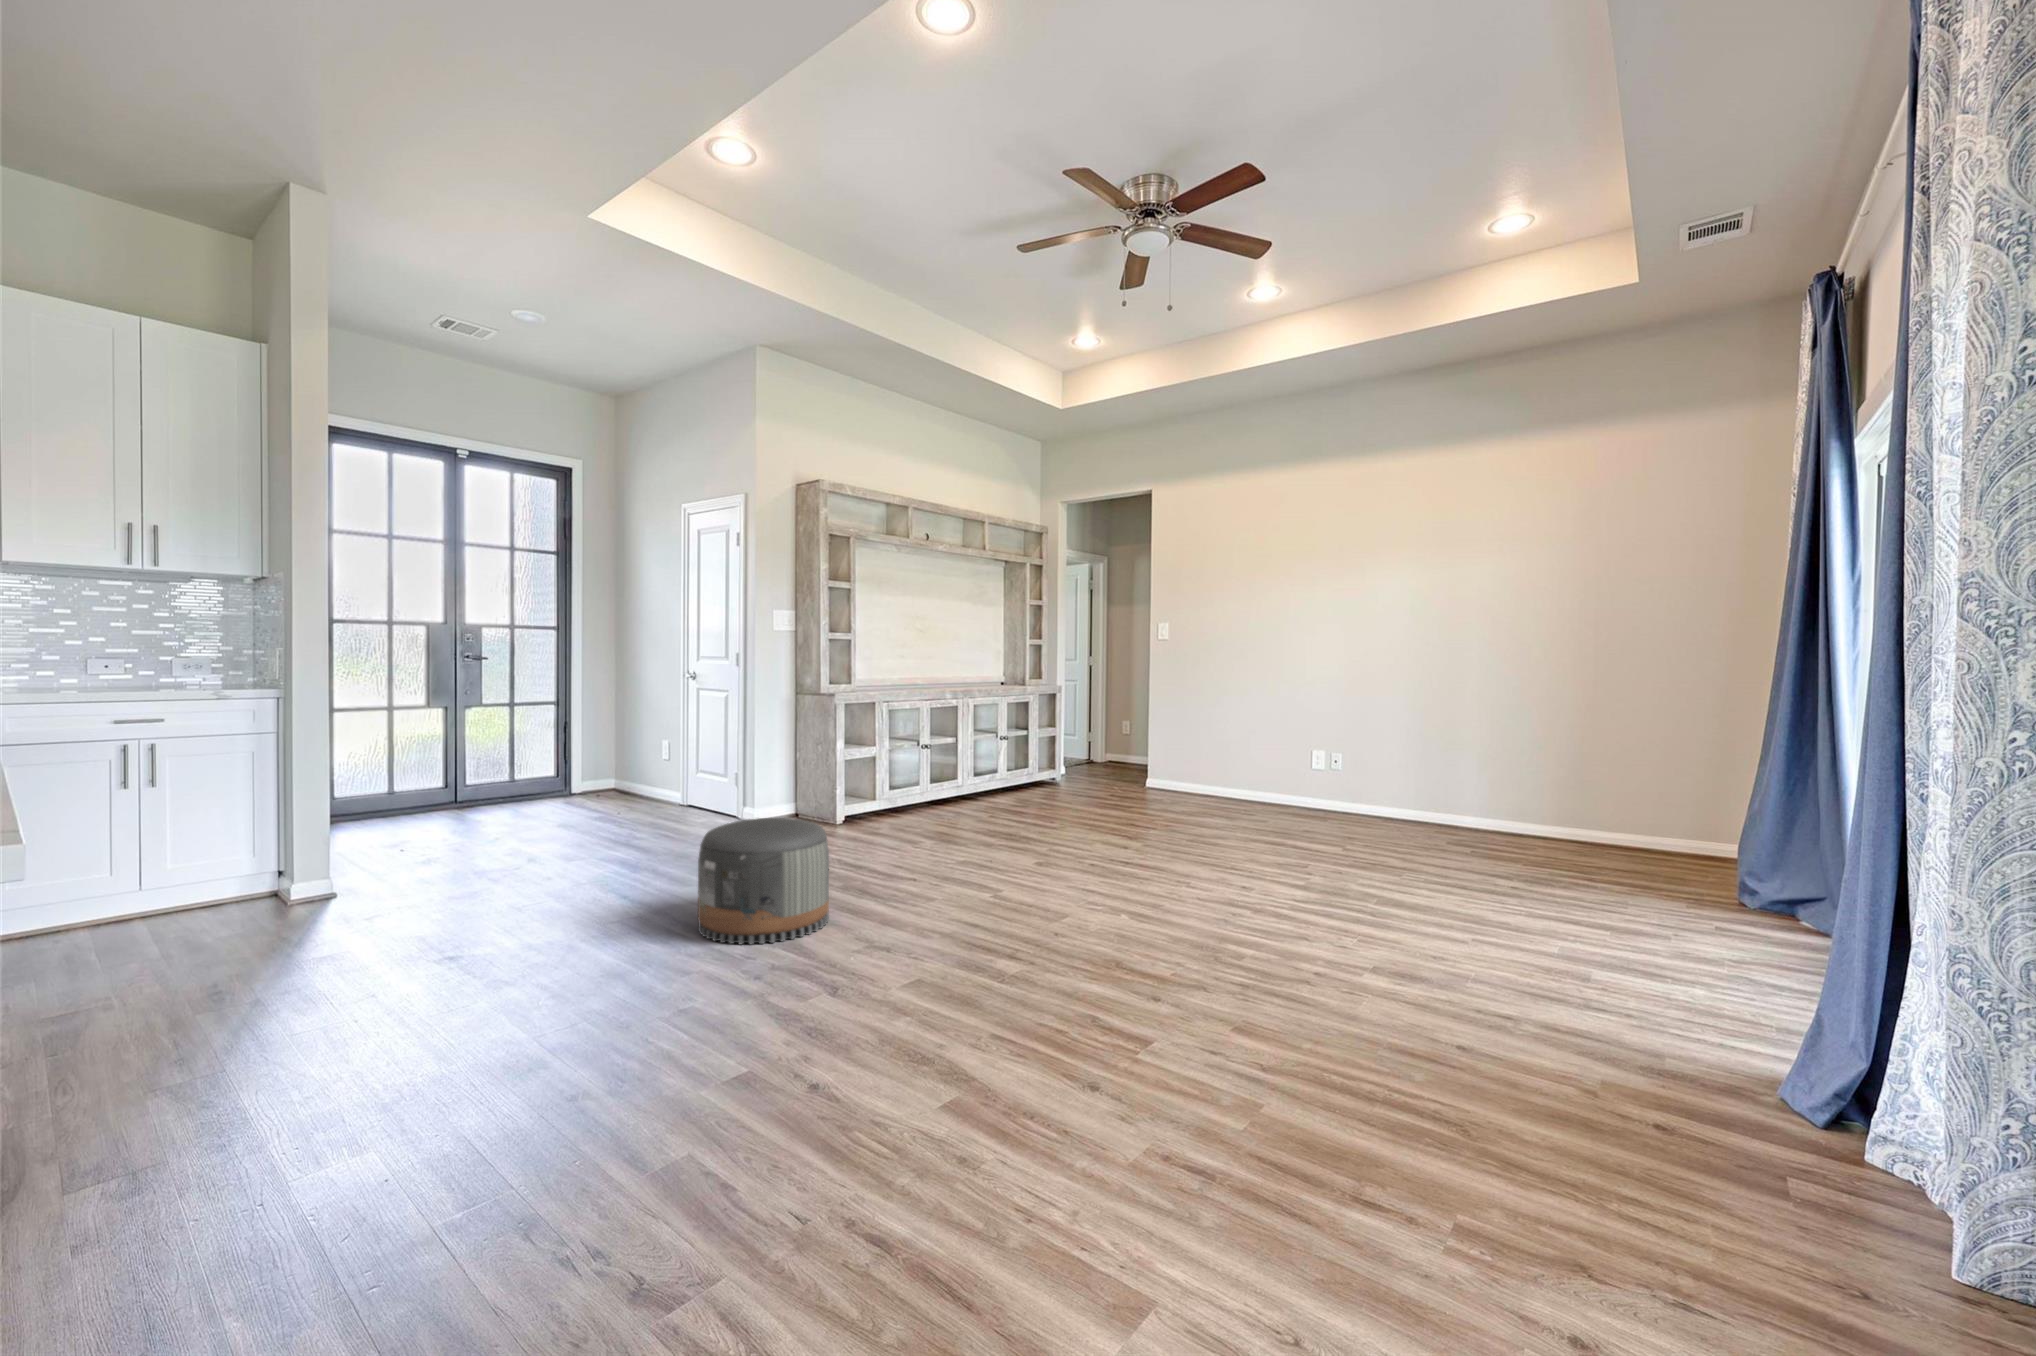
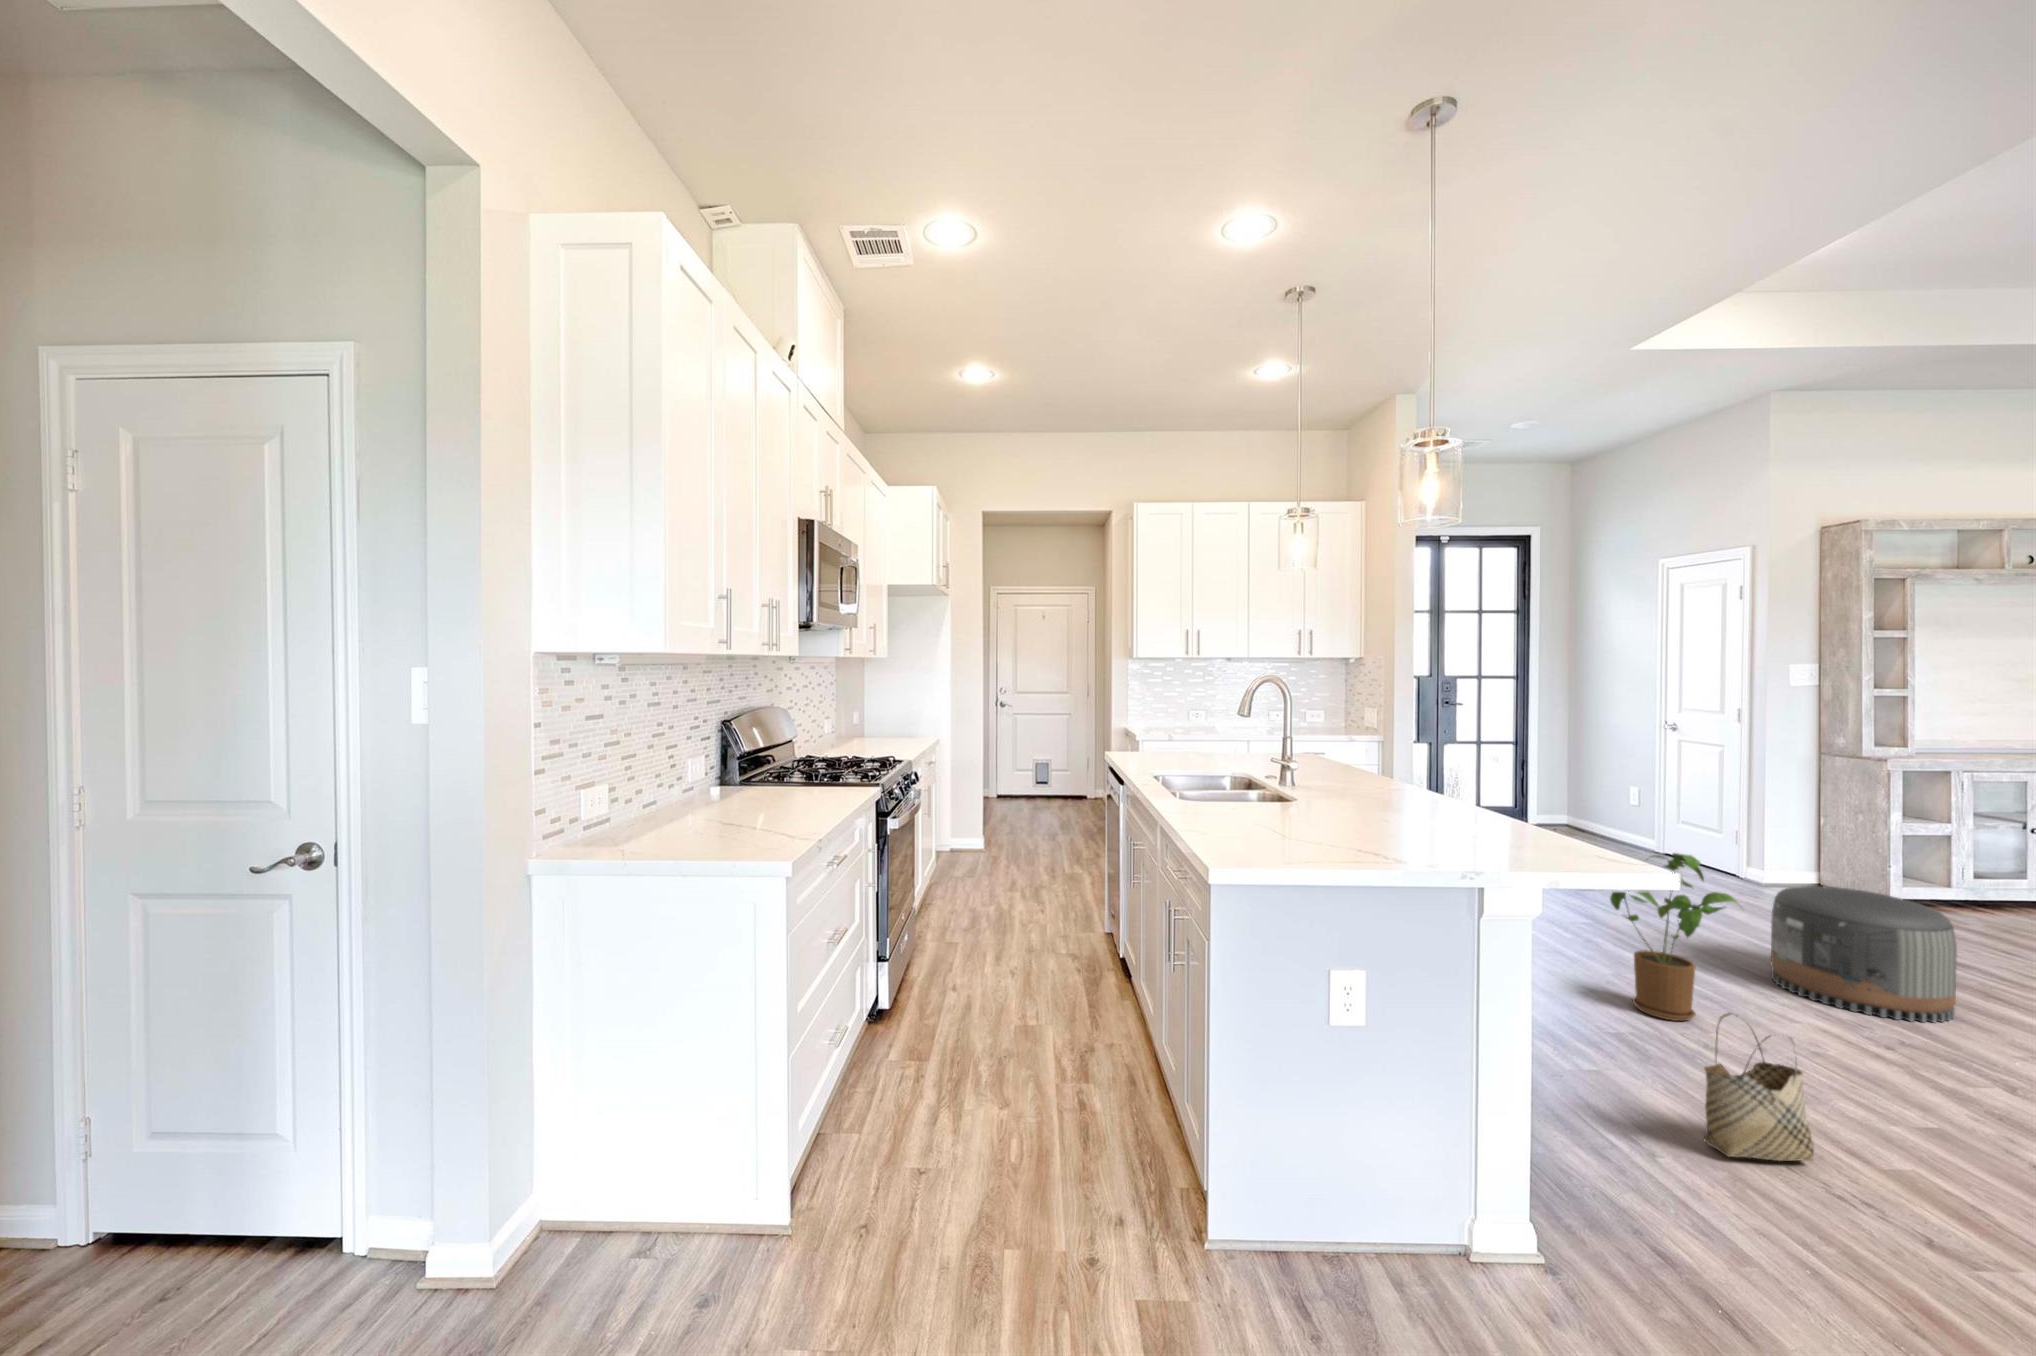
house plant: none [473,812,625,1030] -> present [1610,853,1742,1021]
woven basket: none [425,1036,578,1267] -> present [1704,1013,1814,1161]

